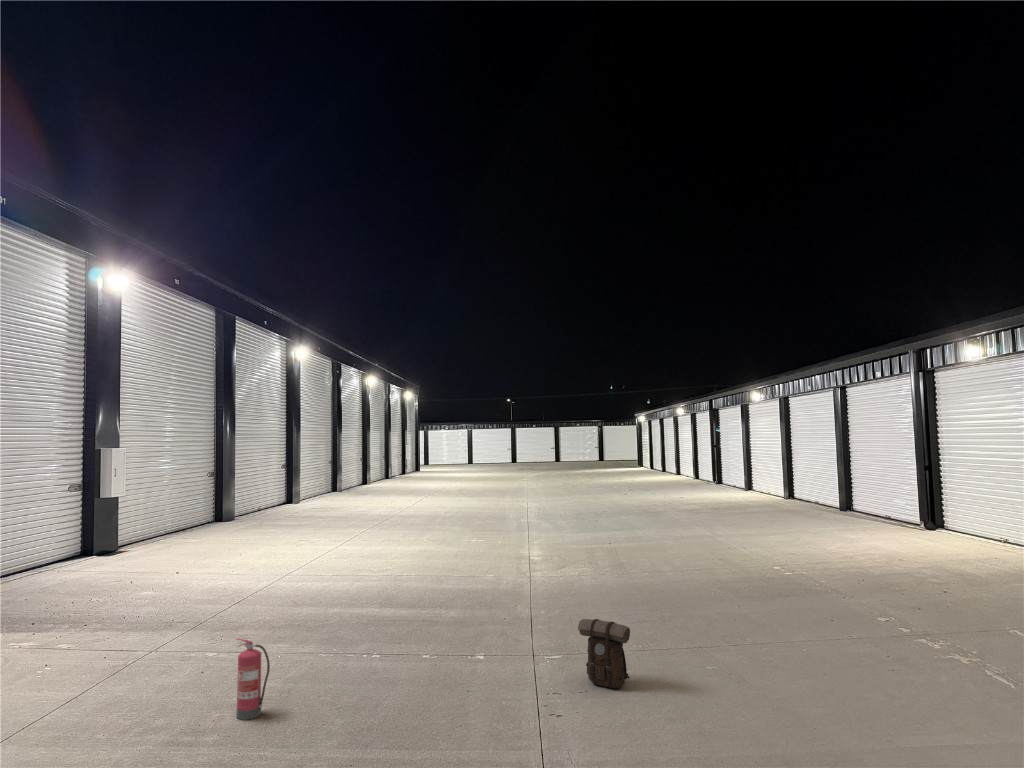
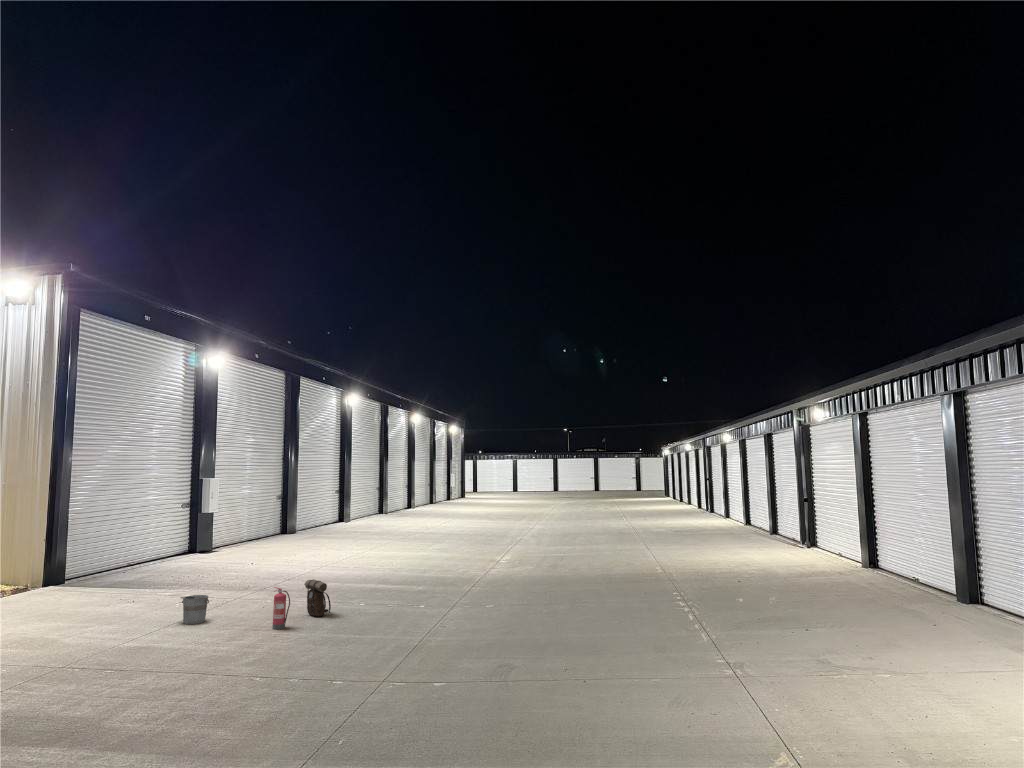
backpack: present [578,619,630,689] -> present [304,579,331,617]
bucket: none [51,653,110,714] -> present [181,595,209,624]

